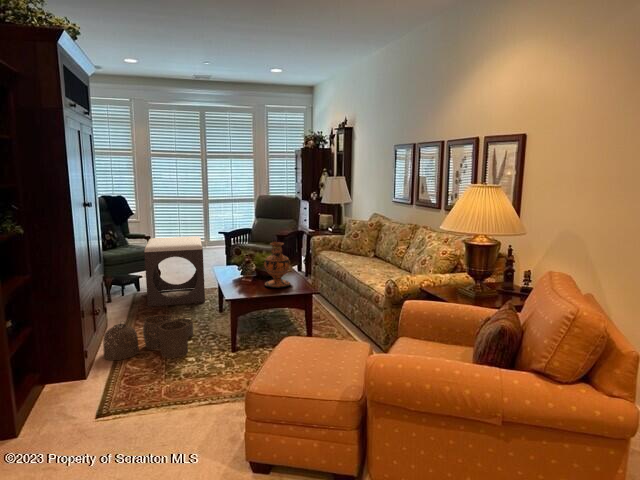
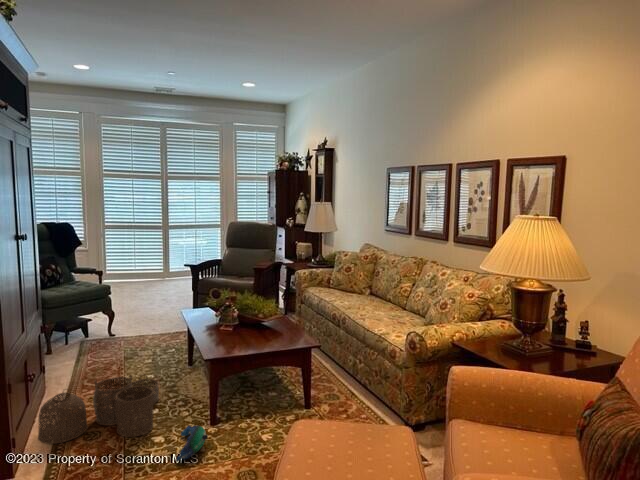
footstool: present [144,236,205,307] -> none [95,271,170,360]
vase: present [264,241,290,288] -> none [251,281,283,340]
plush toy: none [203,350,227,373] -> present [176,426,208,462]

